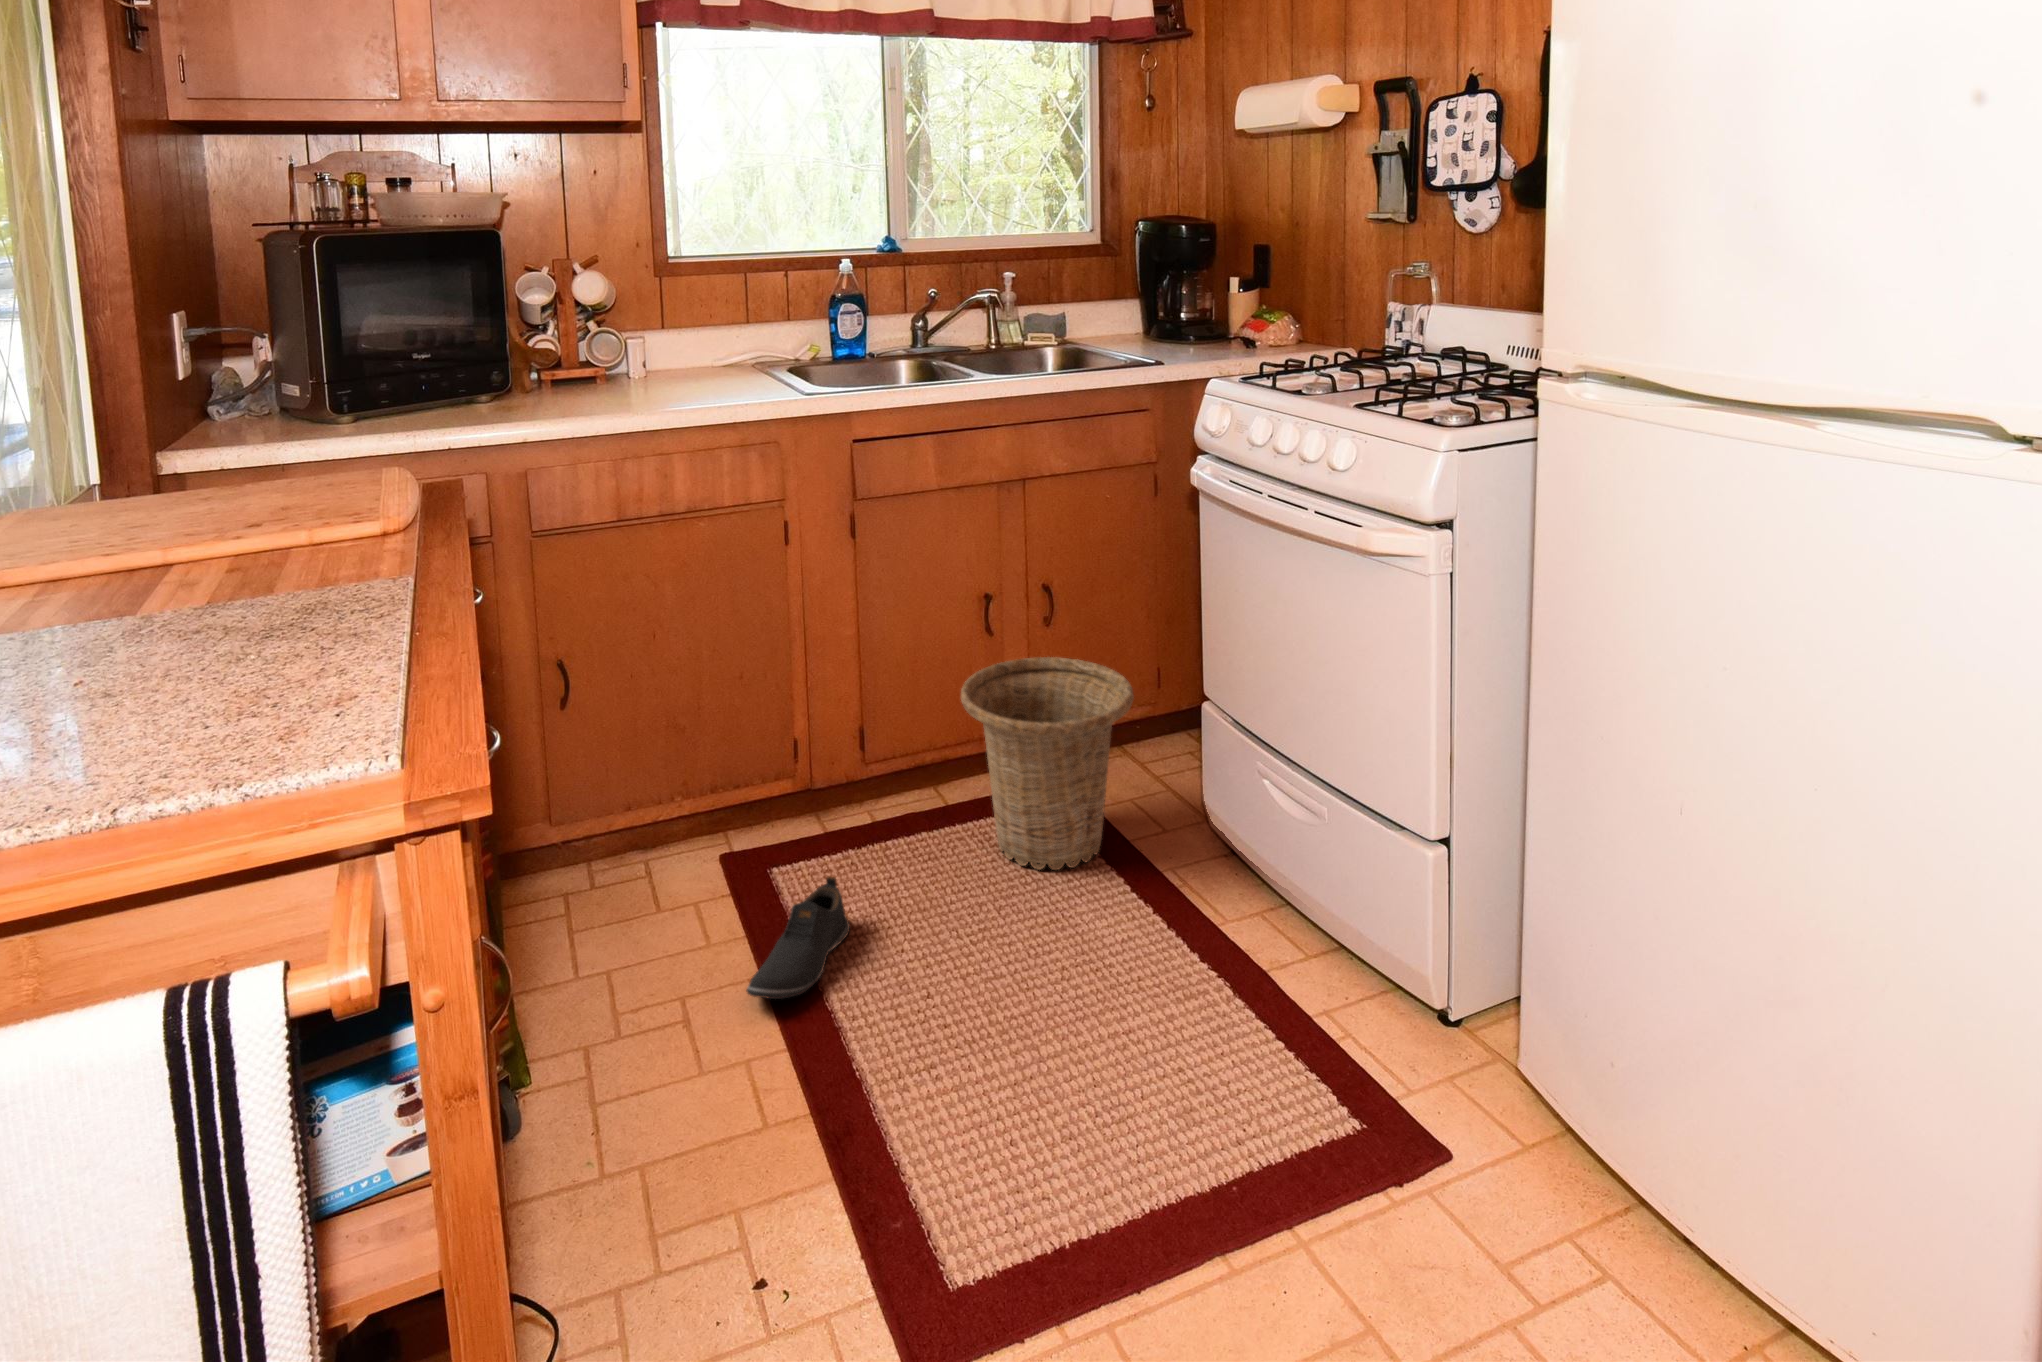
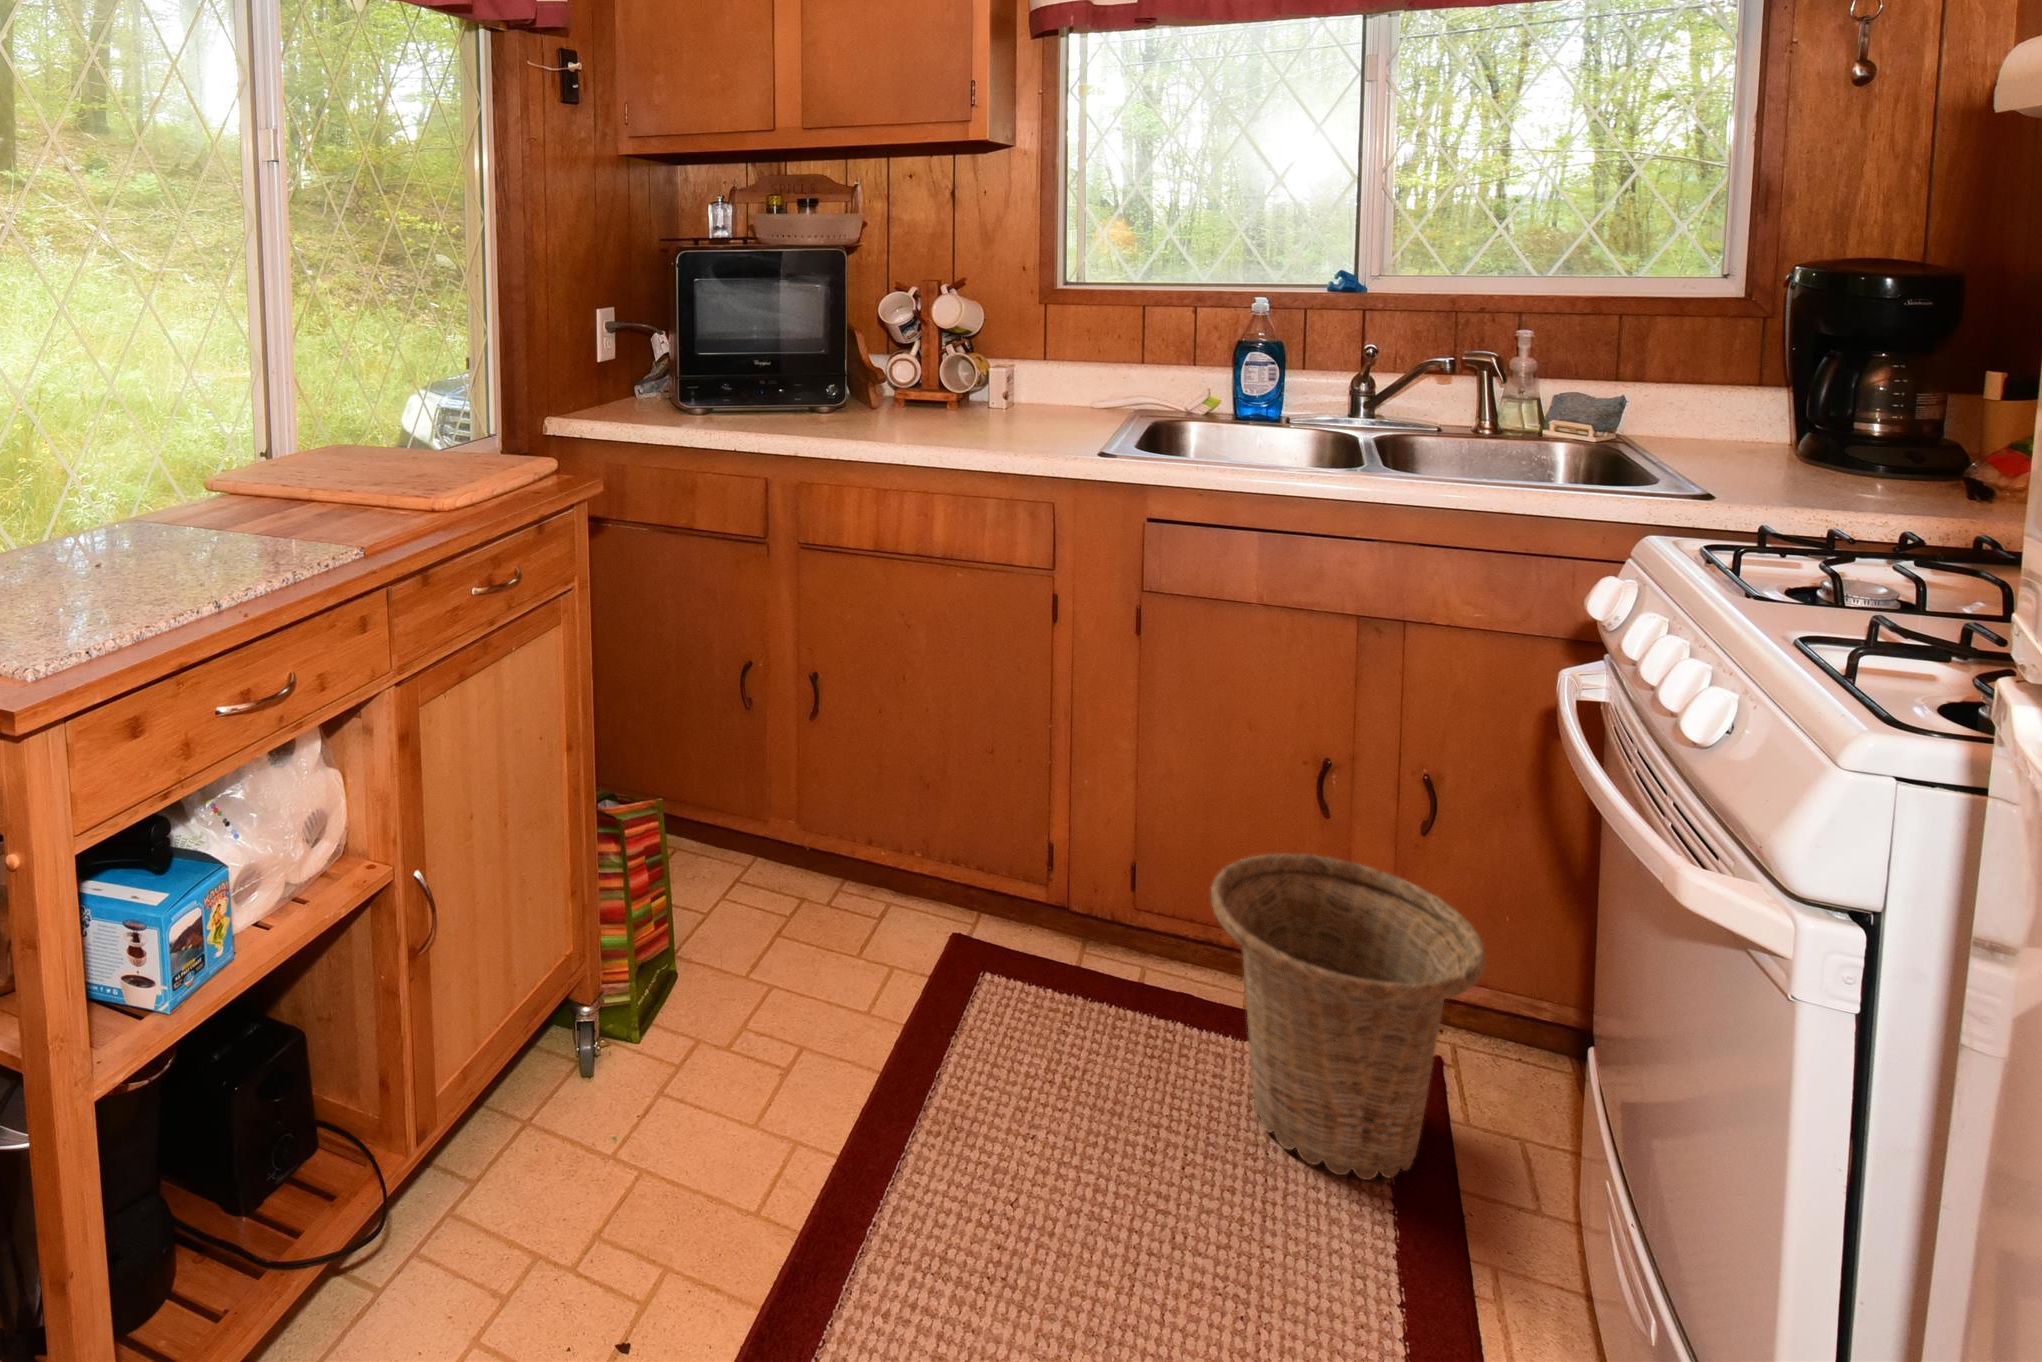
shoe: present [746,877,850,999] -> none [838,1007,1007,1113]

